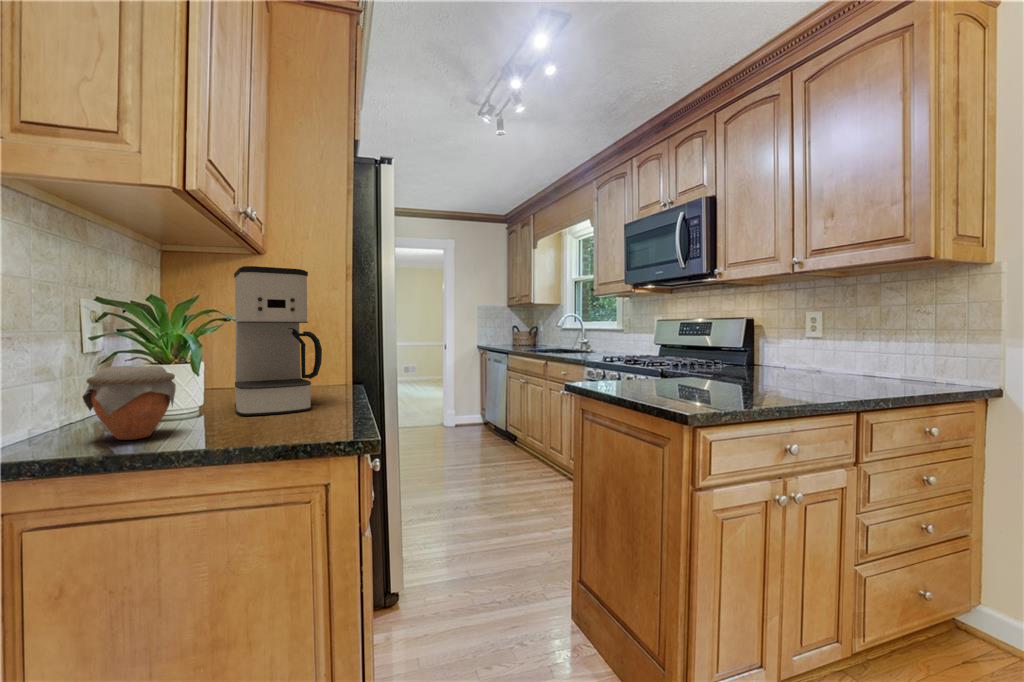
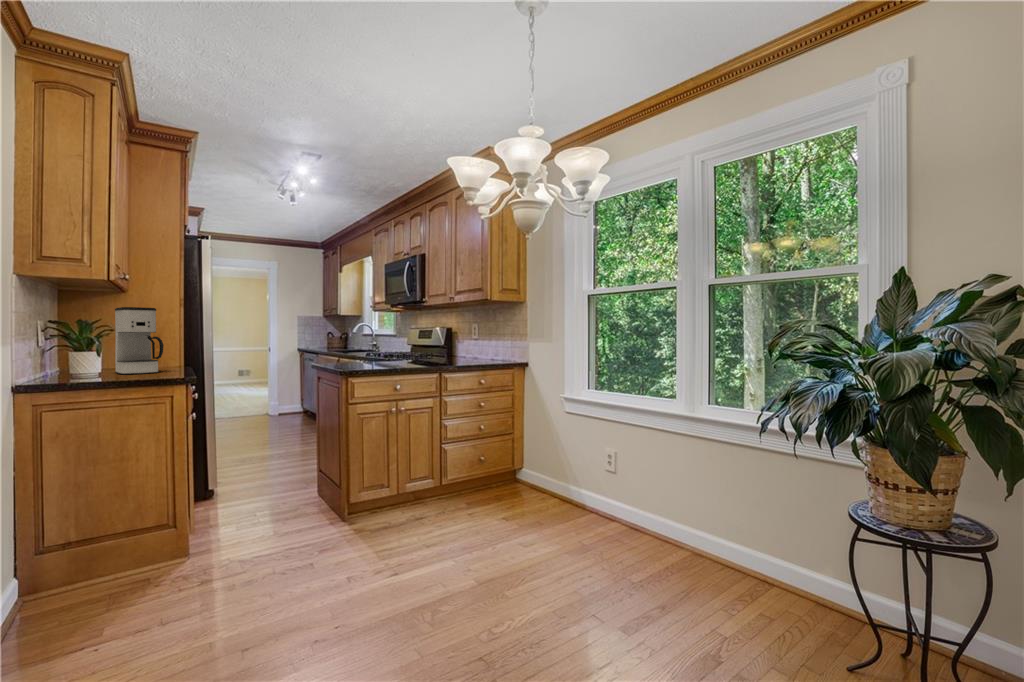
jar: present [83,366,176,440] -> none [62,351,99,379]

